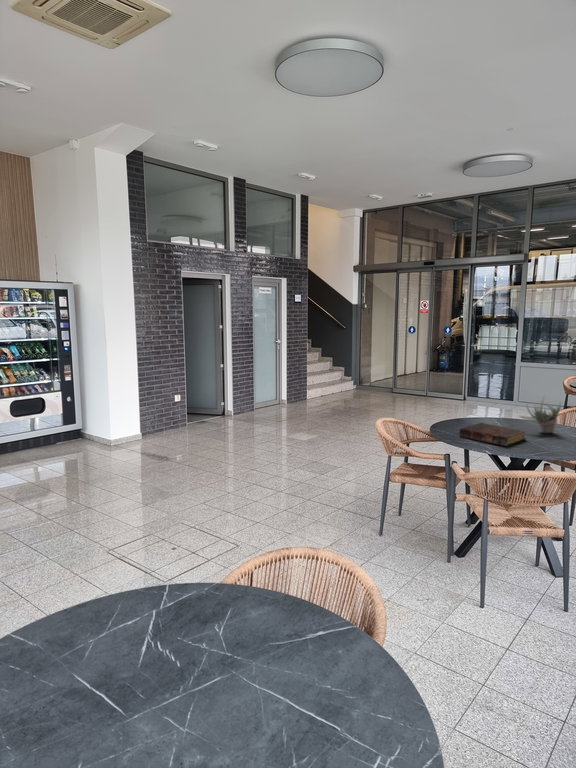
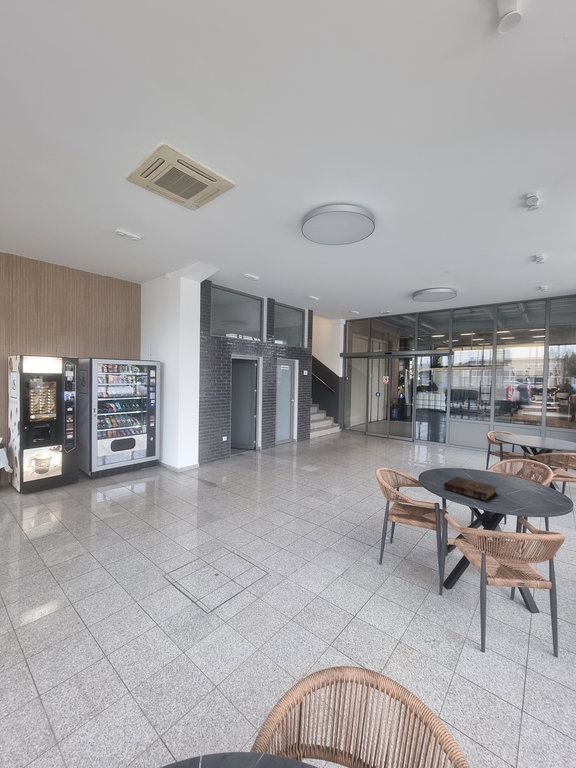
succulent plant: present [520,401,560,433] -> none [487,458,520,487]

